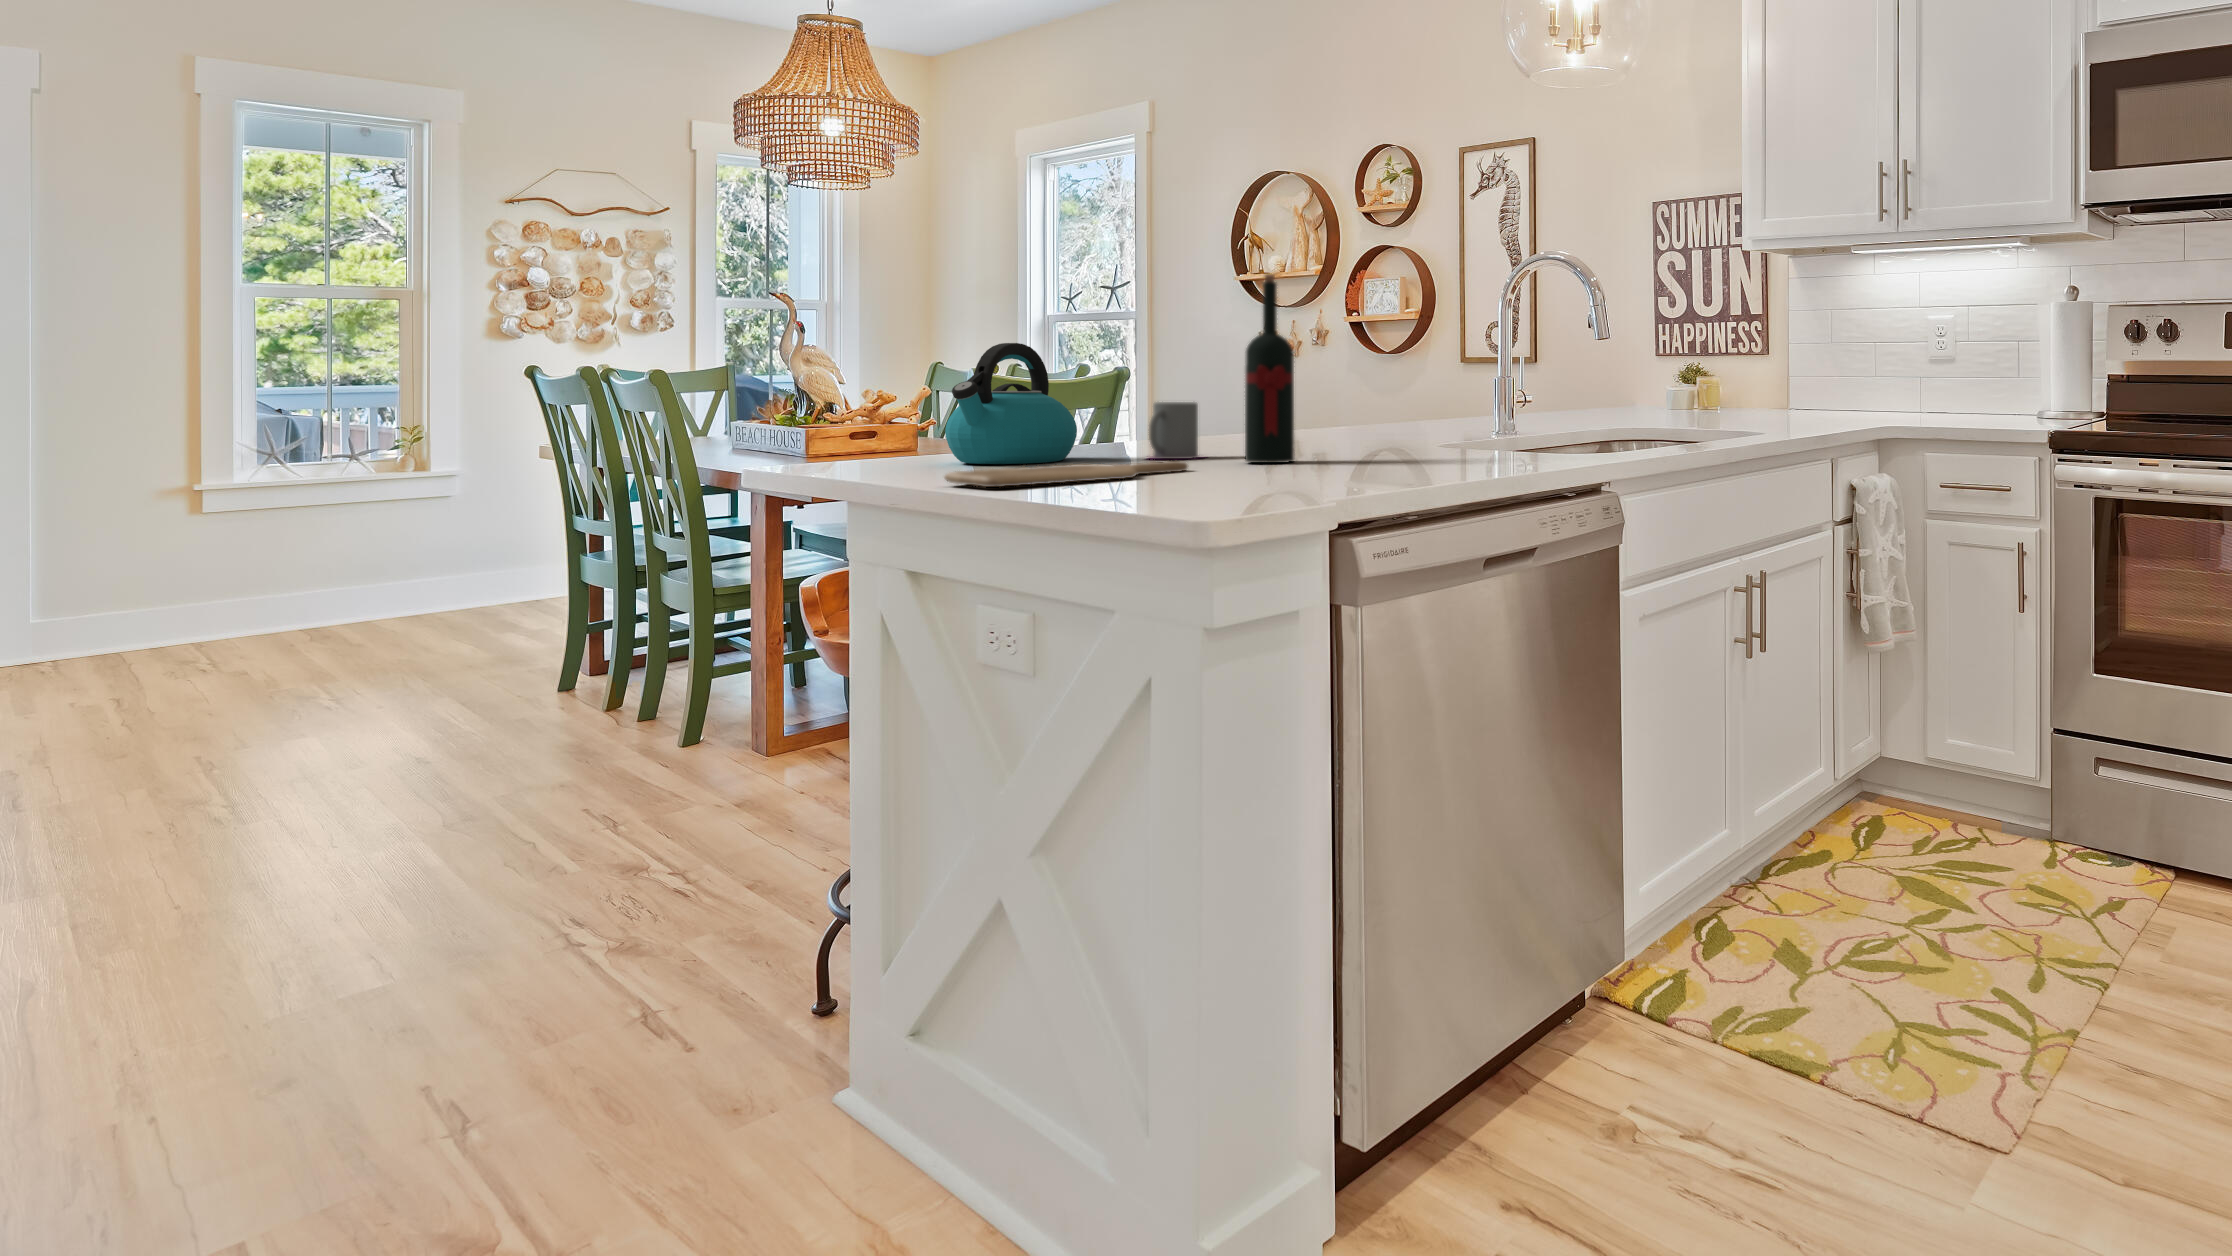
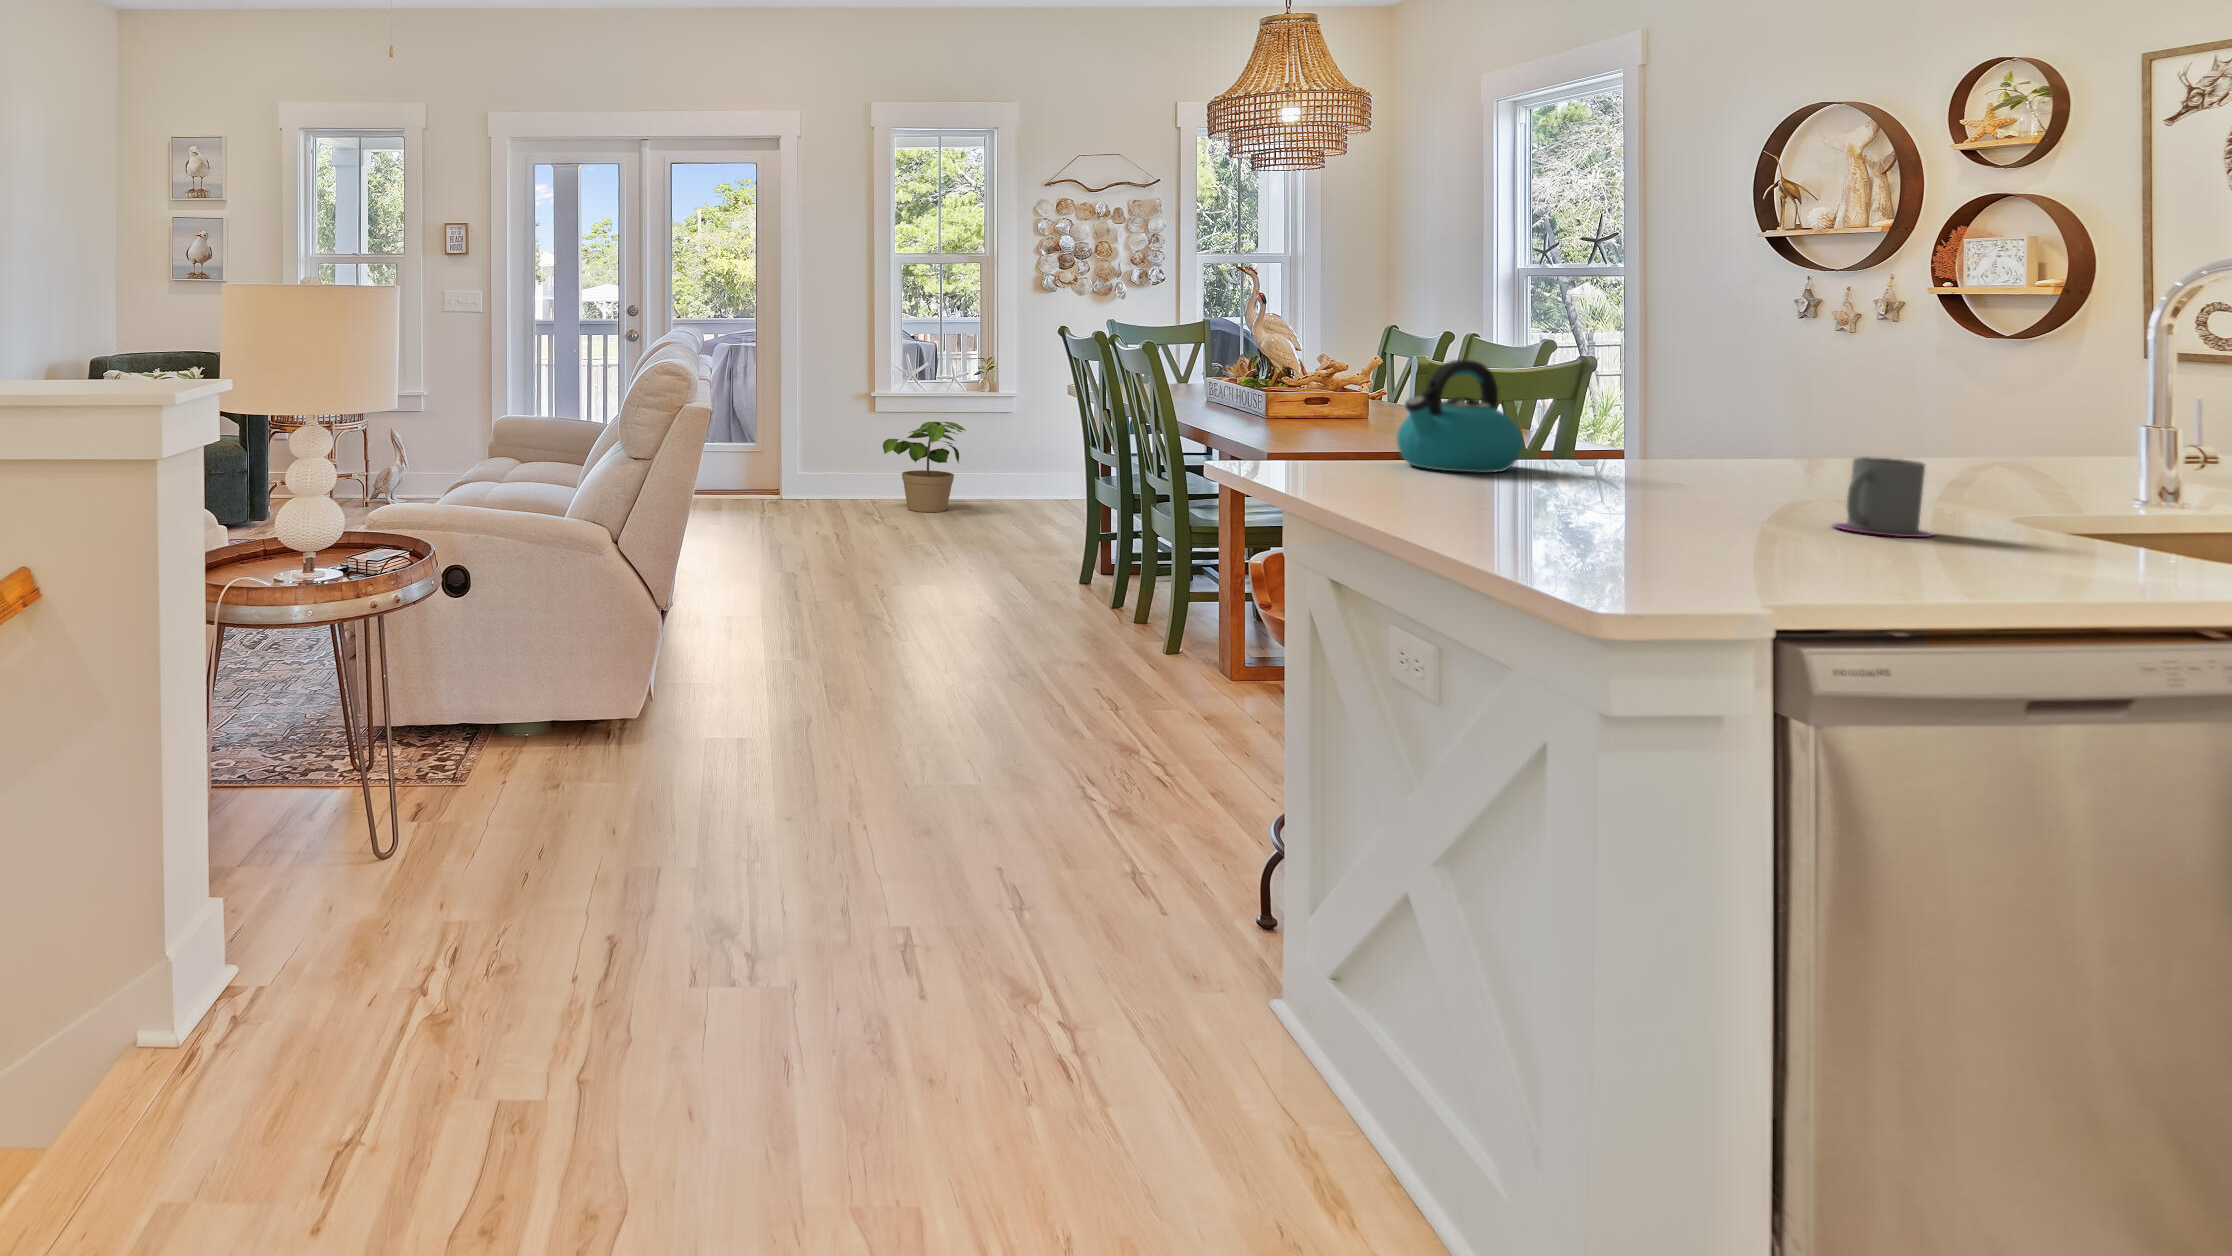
wine bottle: present [1245,274,1295,463] -> none [1703,306,1774,503]
mug: present [1149,402,1200,459] -> present [1834,457,1932,537]
cutting board: present [944,461,1188,487] -> none [1391,487,1633,508]
potted plant: none [237,506,387,634] -> present [883,422,966,512]

